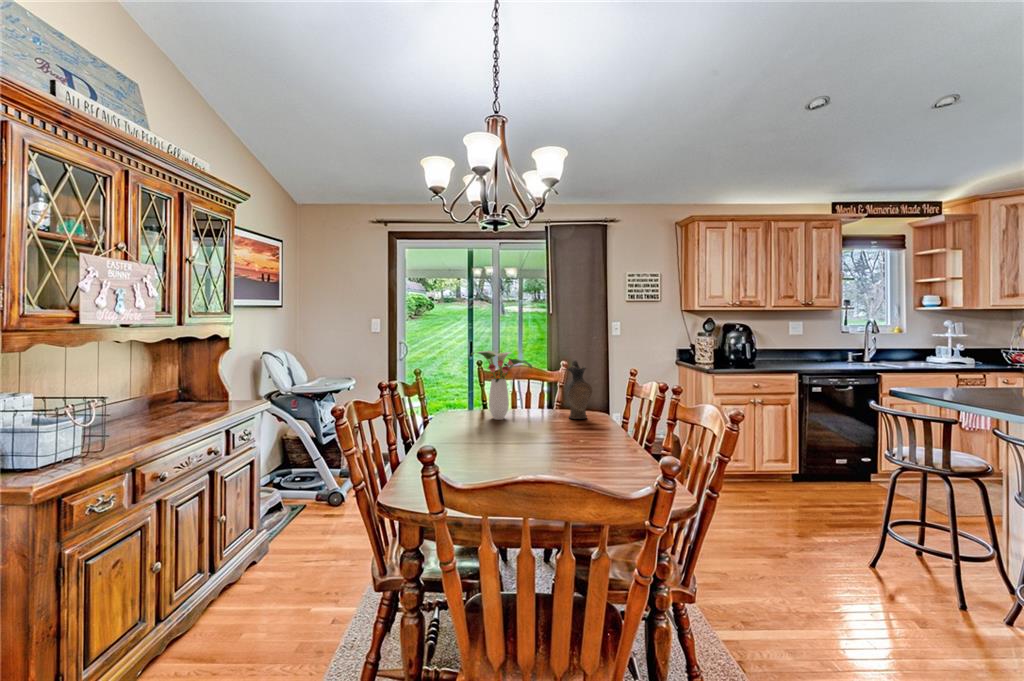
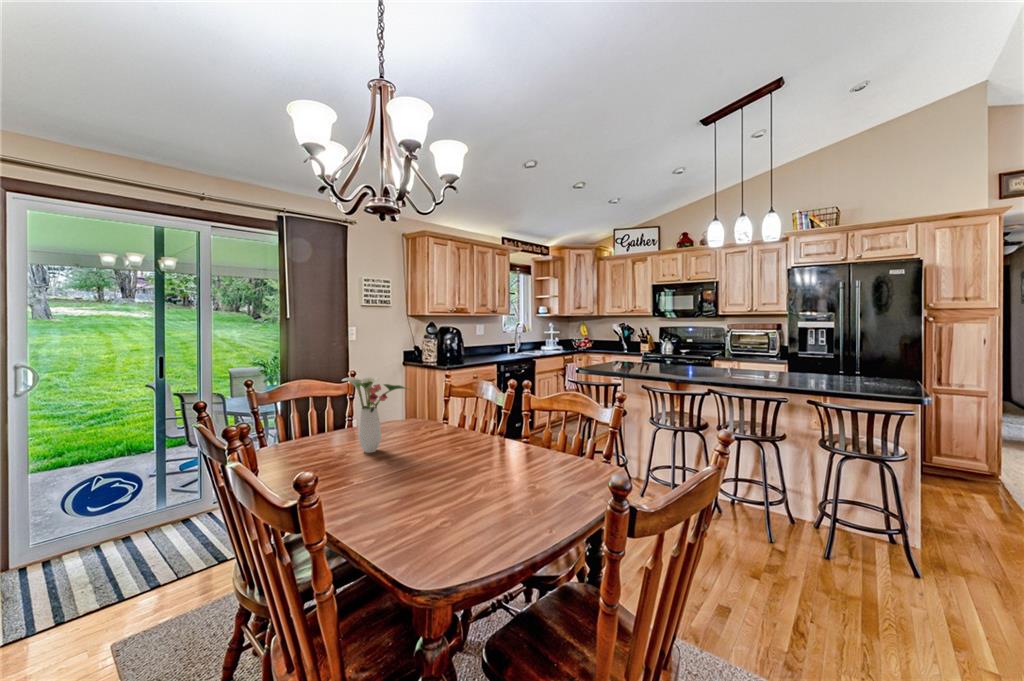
ceramic pitcher: present [567,360,592,419] -> none [421,378,449,436]

